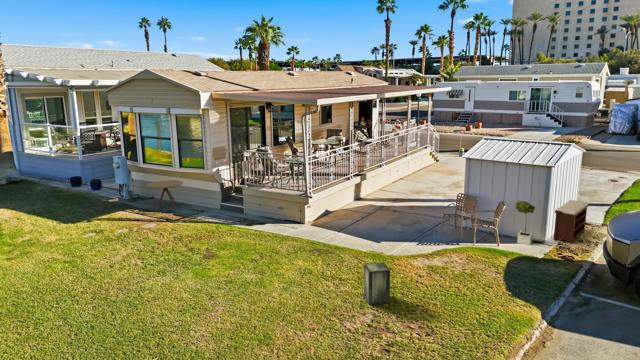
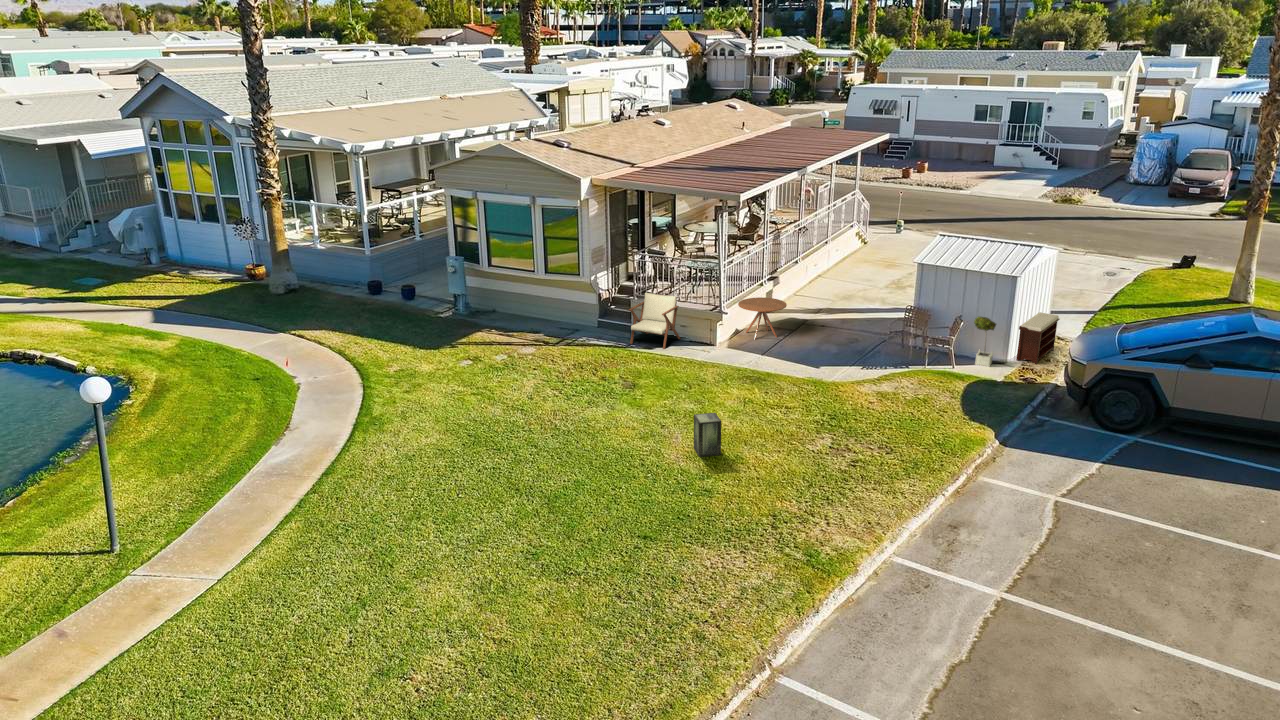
round table: present [147,180,183,209] -> present [738,297,787,339]
lounge chair: none [234,182,278,226] -> present [629,293,681,349]
storage box: present [364,263,390,305] -> present [694,413,721,457]

